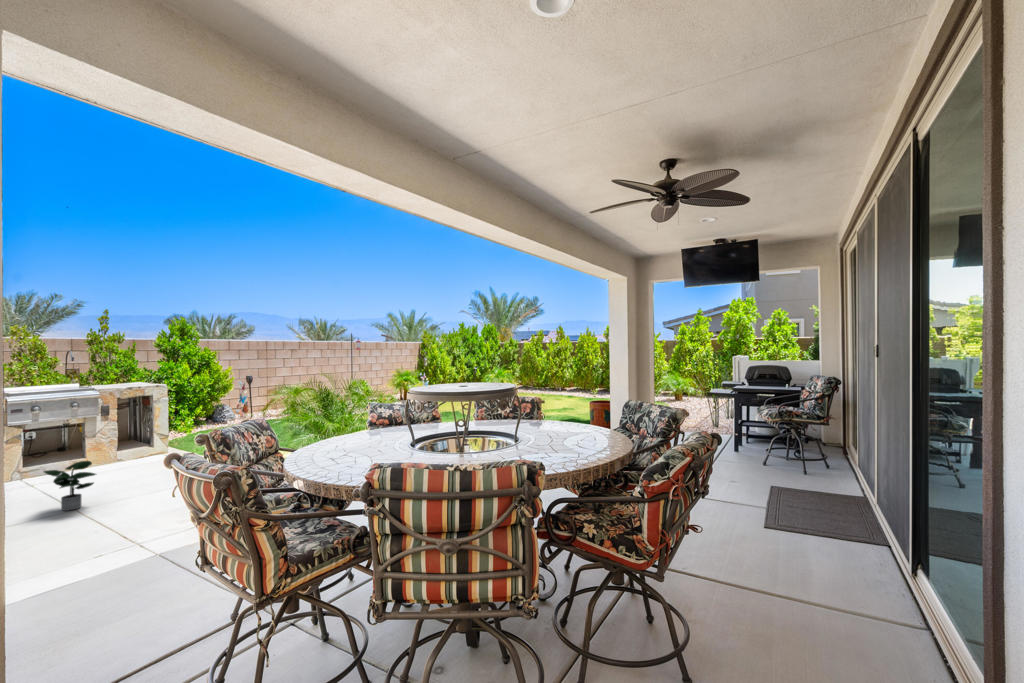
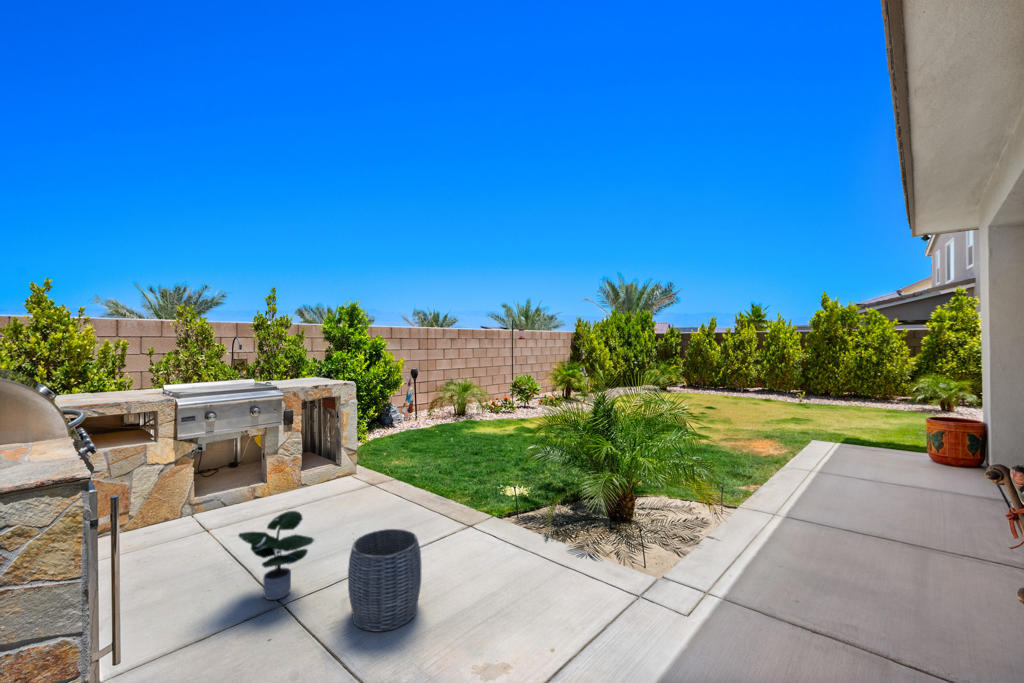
woven basket: none [113,466,165,517] -> present [348,529,422,632]

